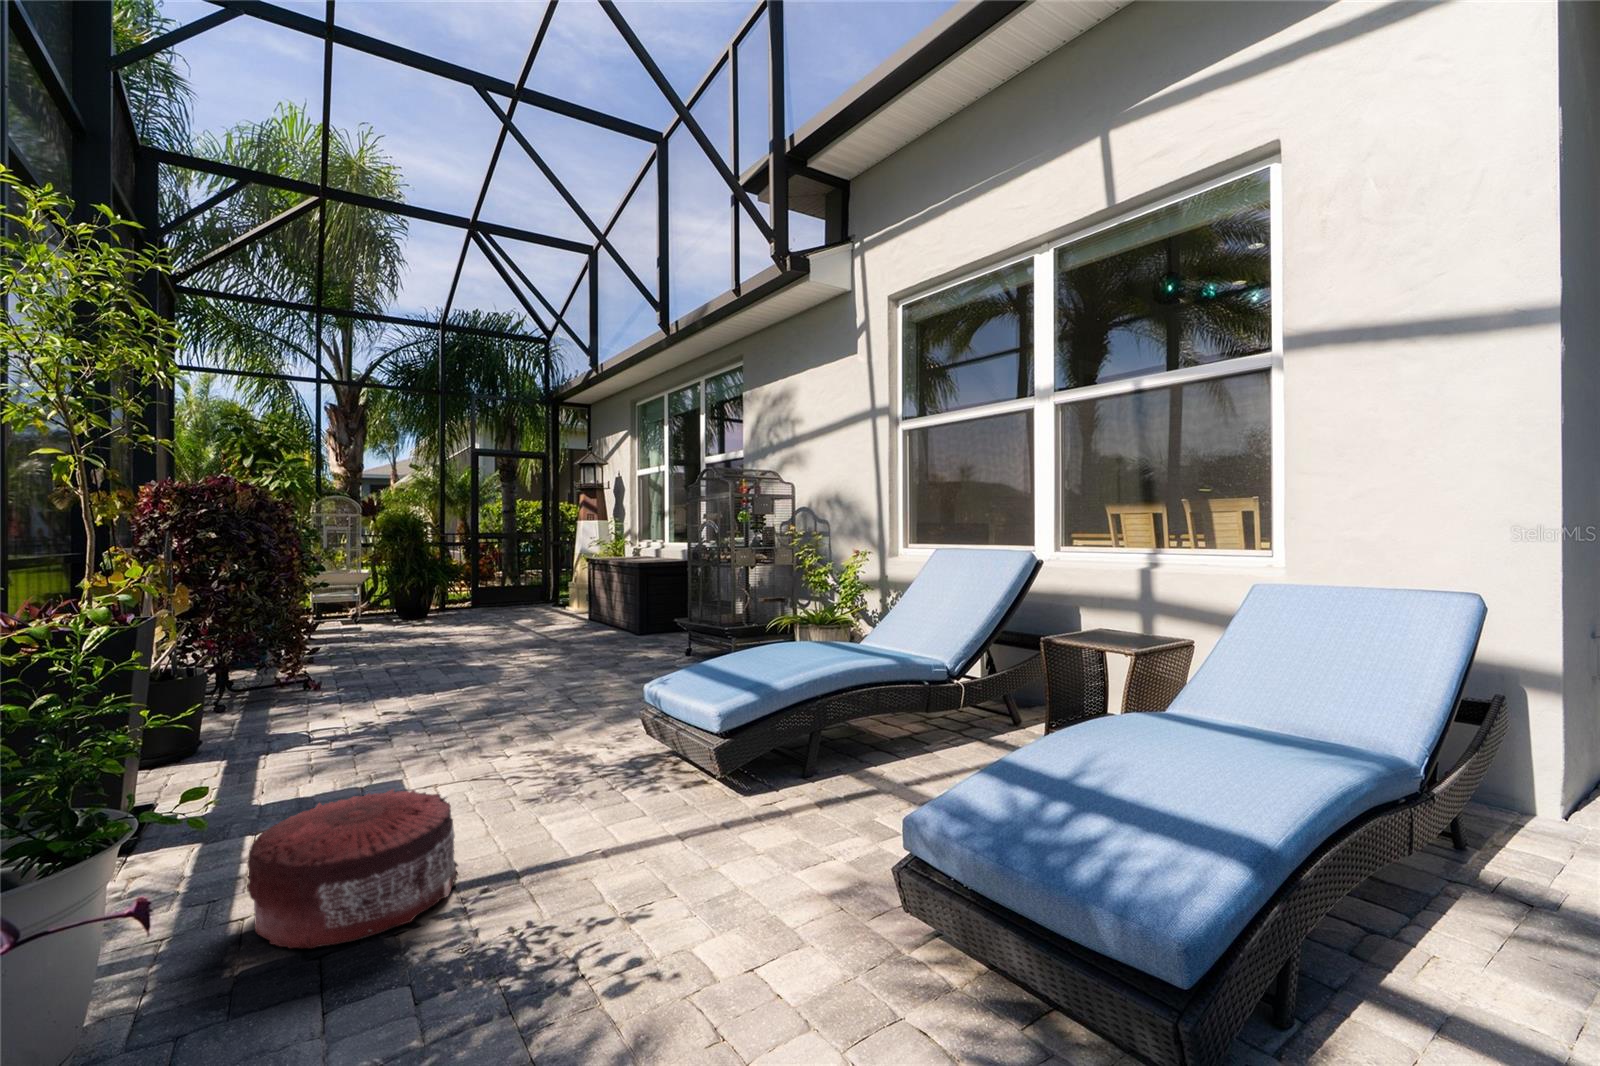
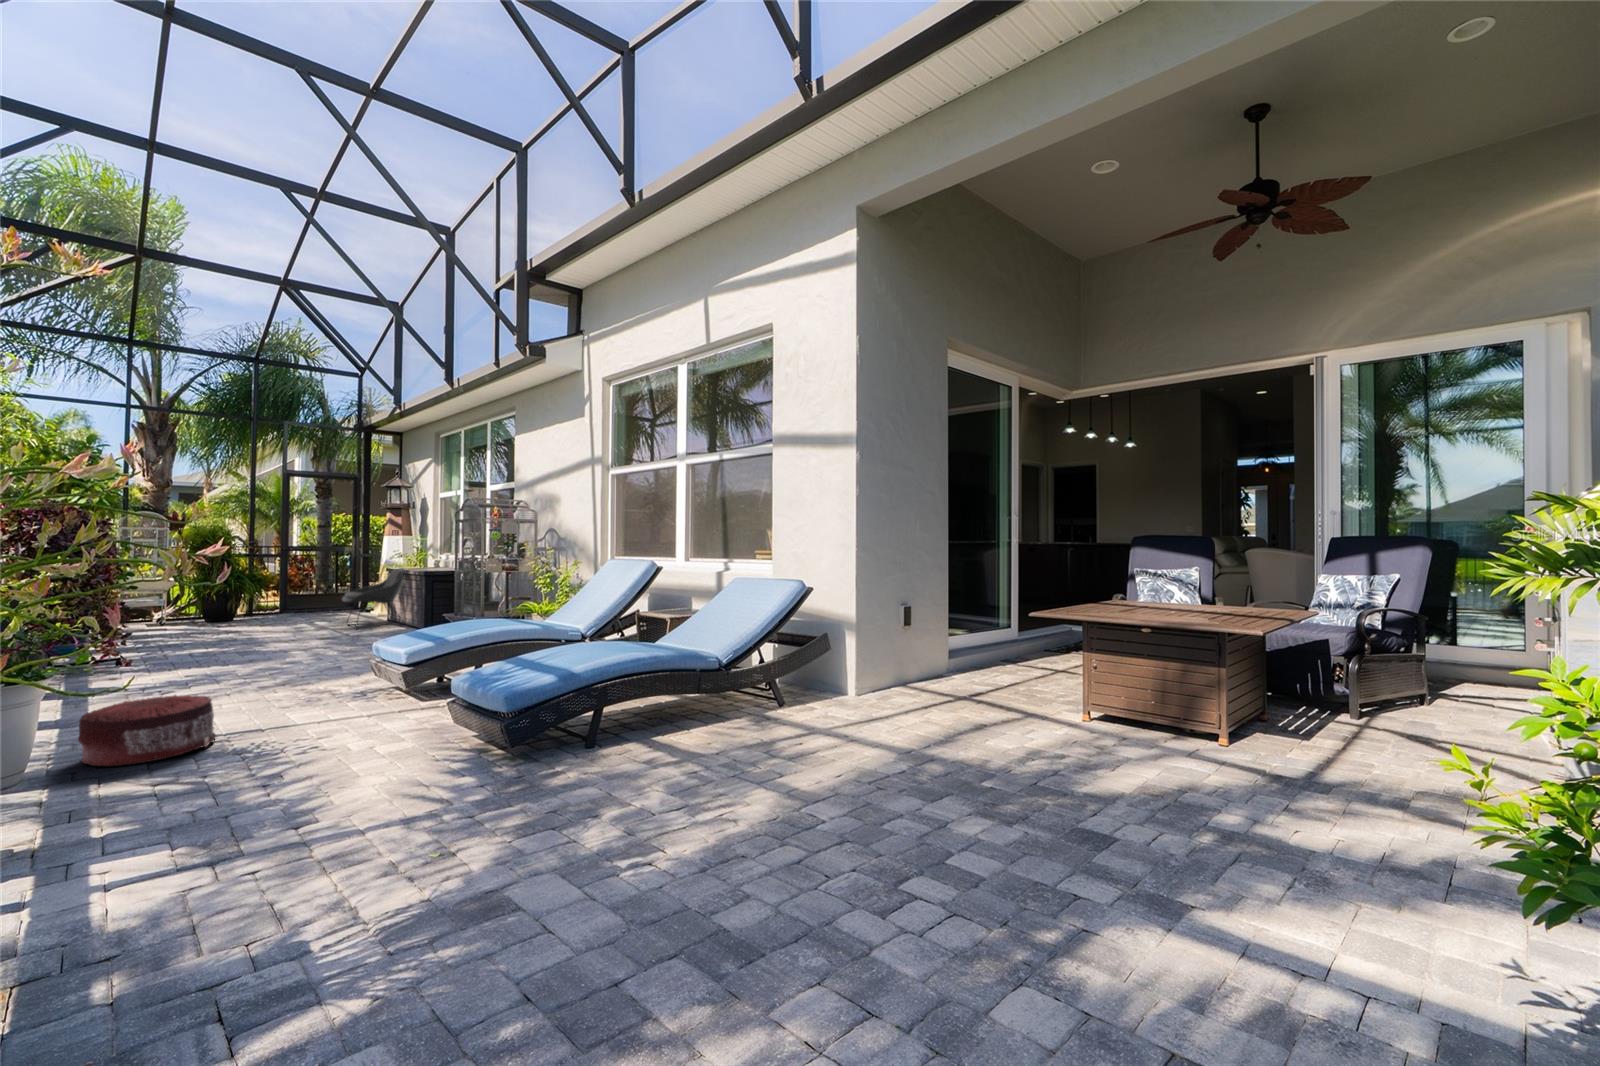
lounge chair: none [544,560,613,634] -> present [342,568,405,629]

